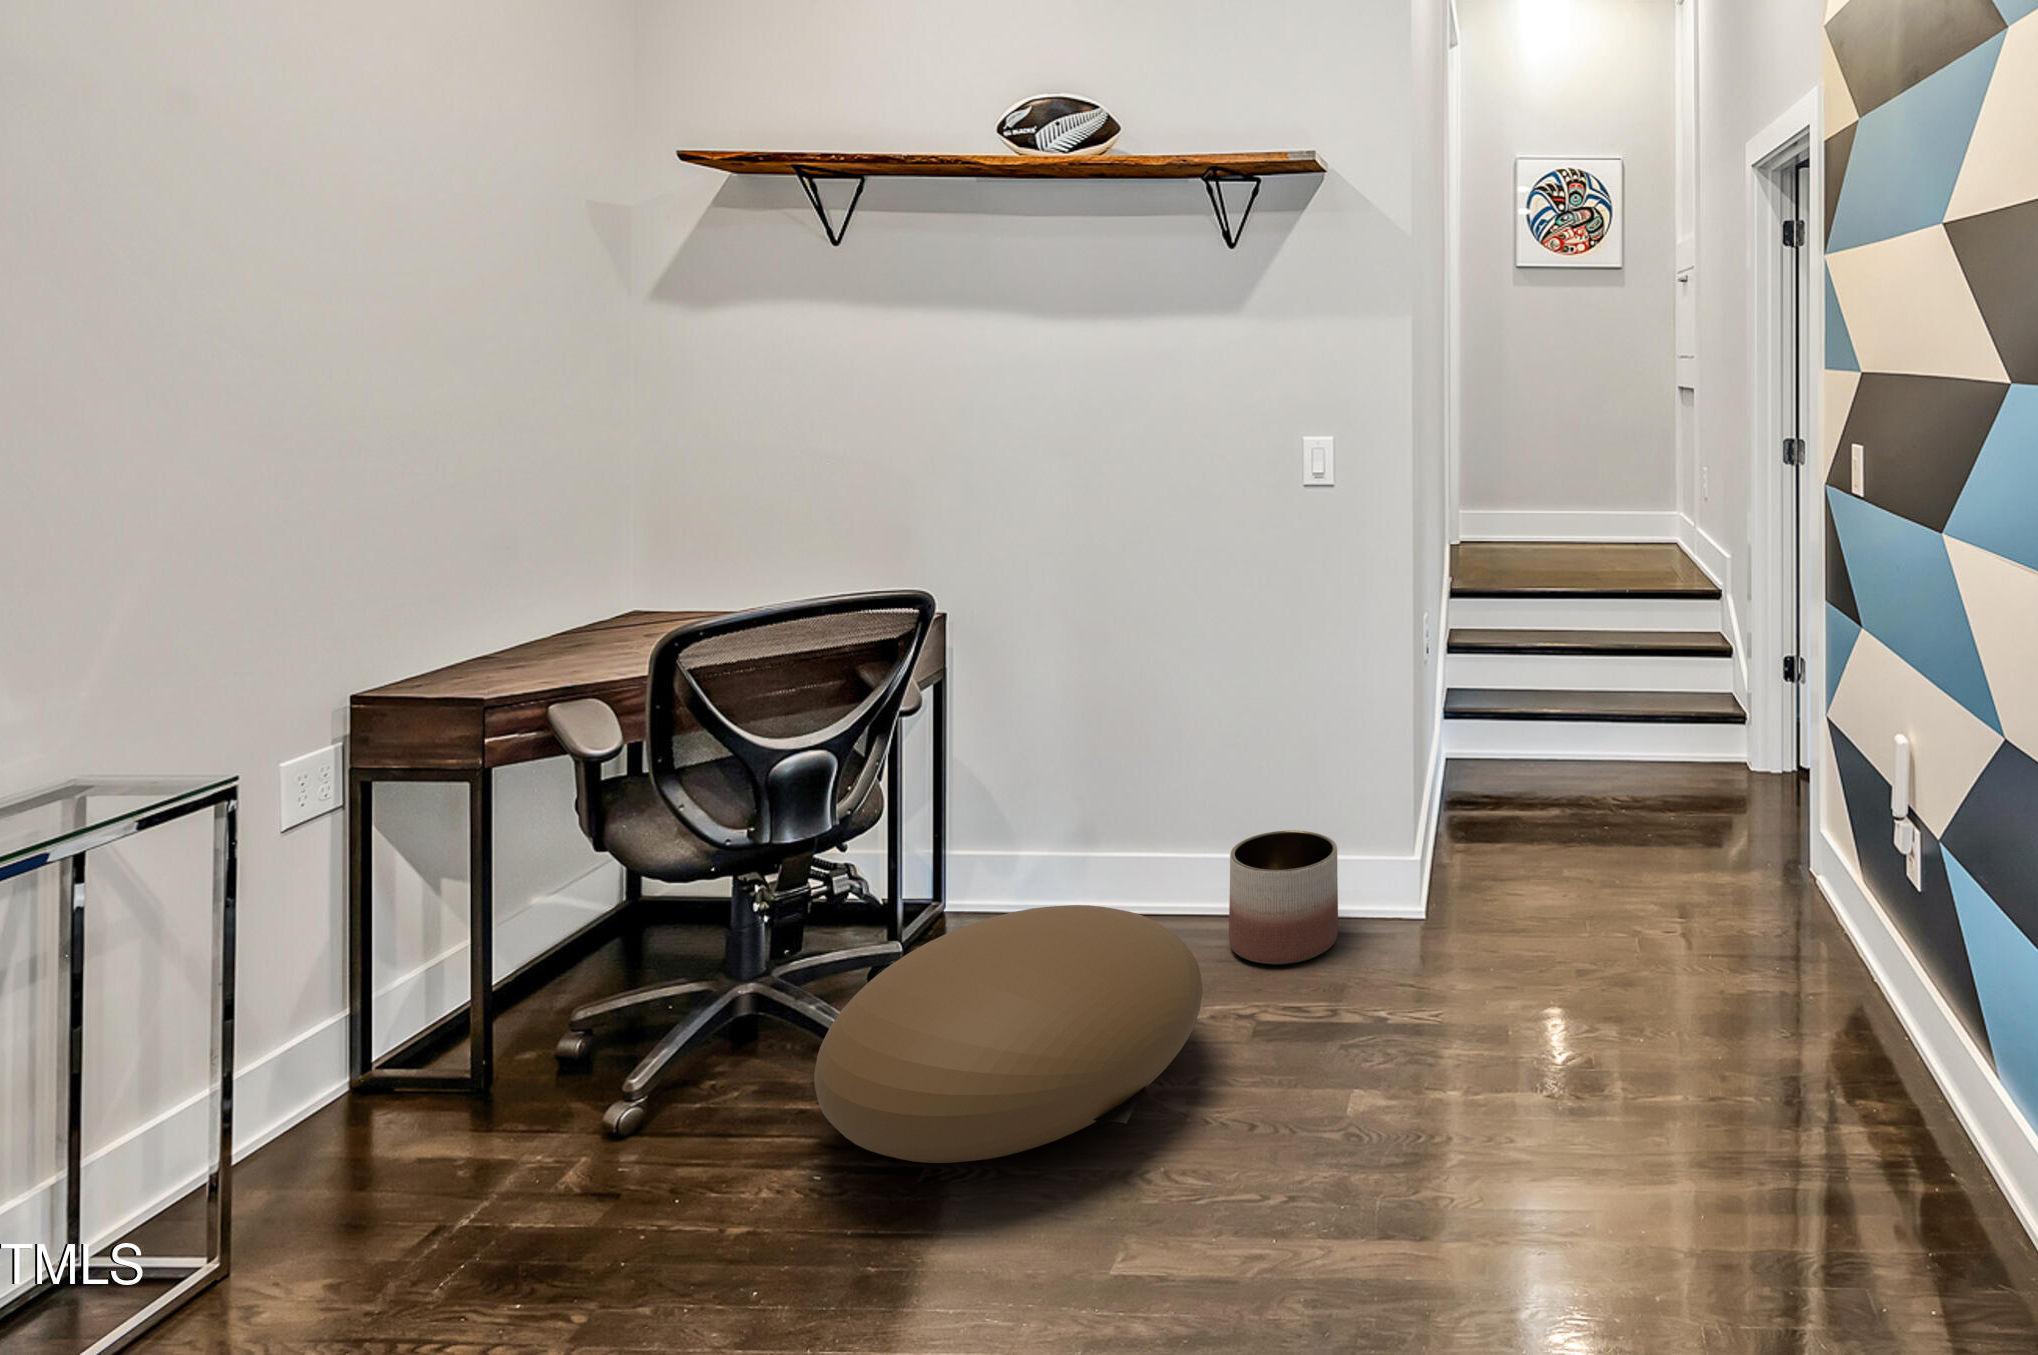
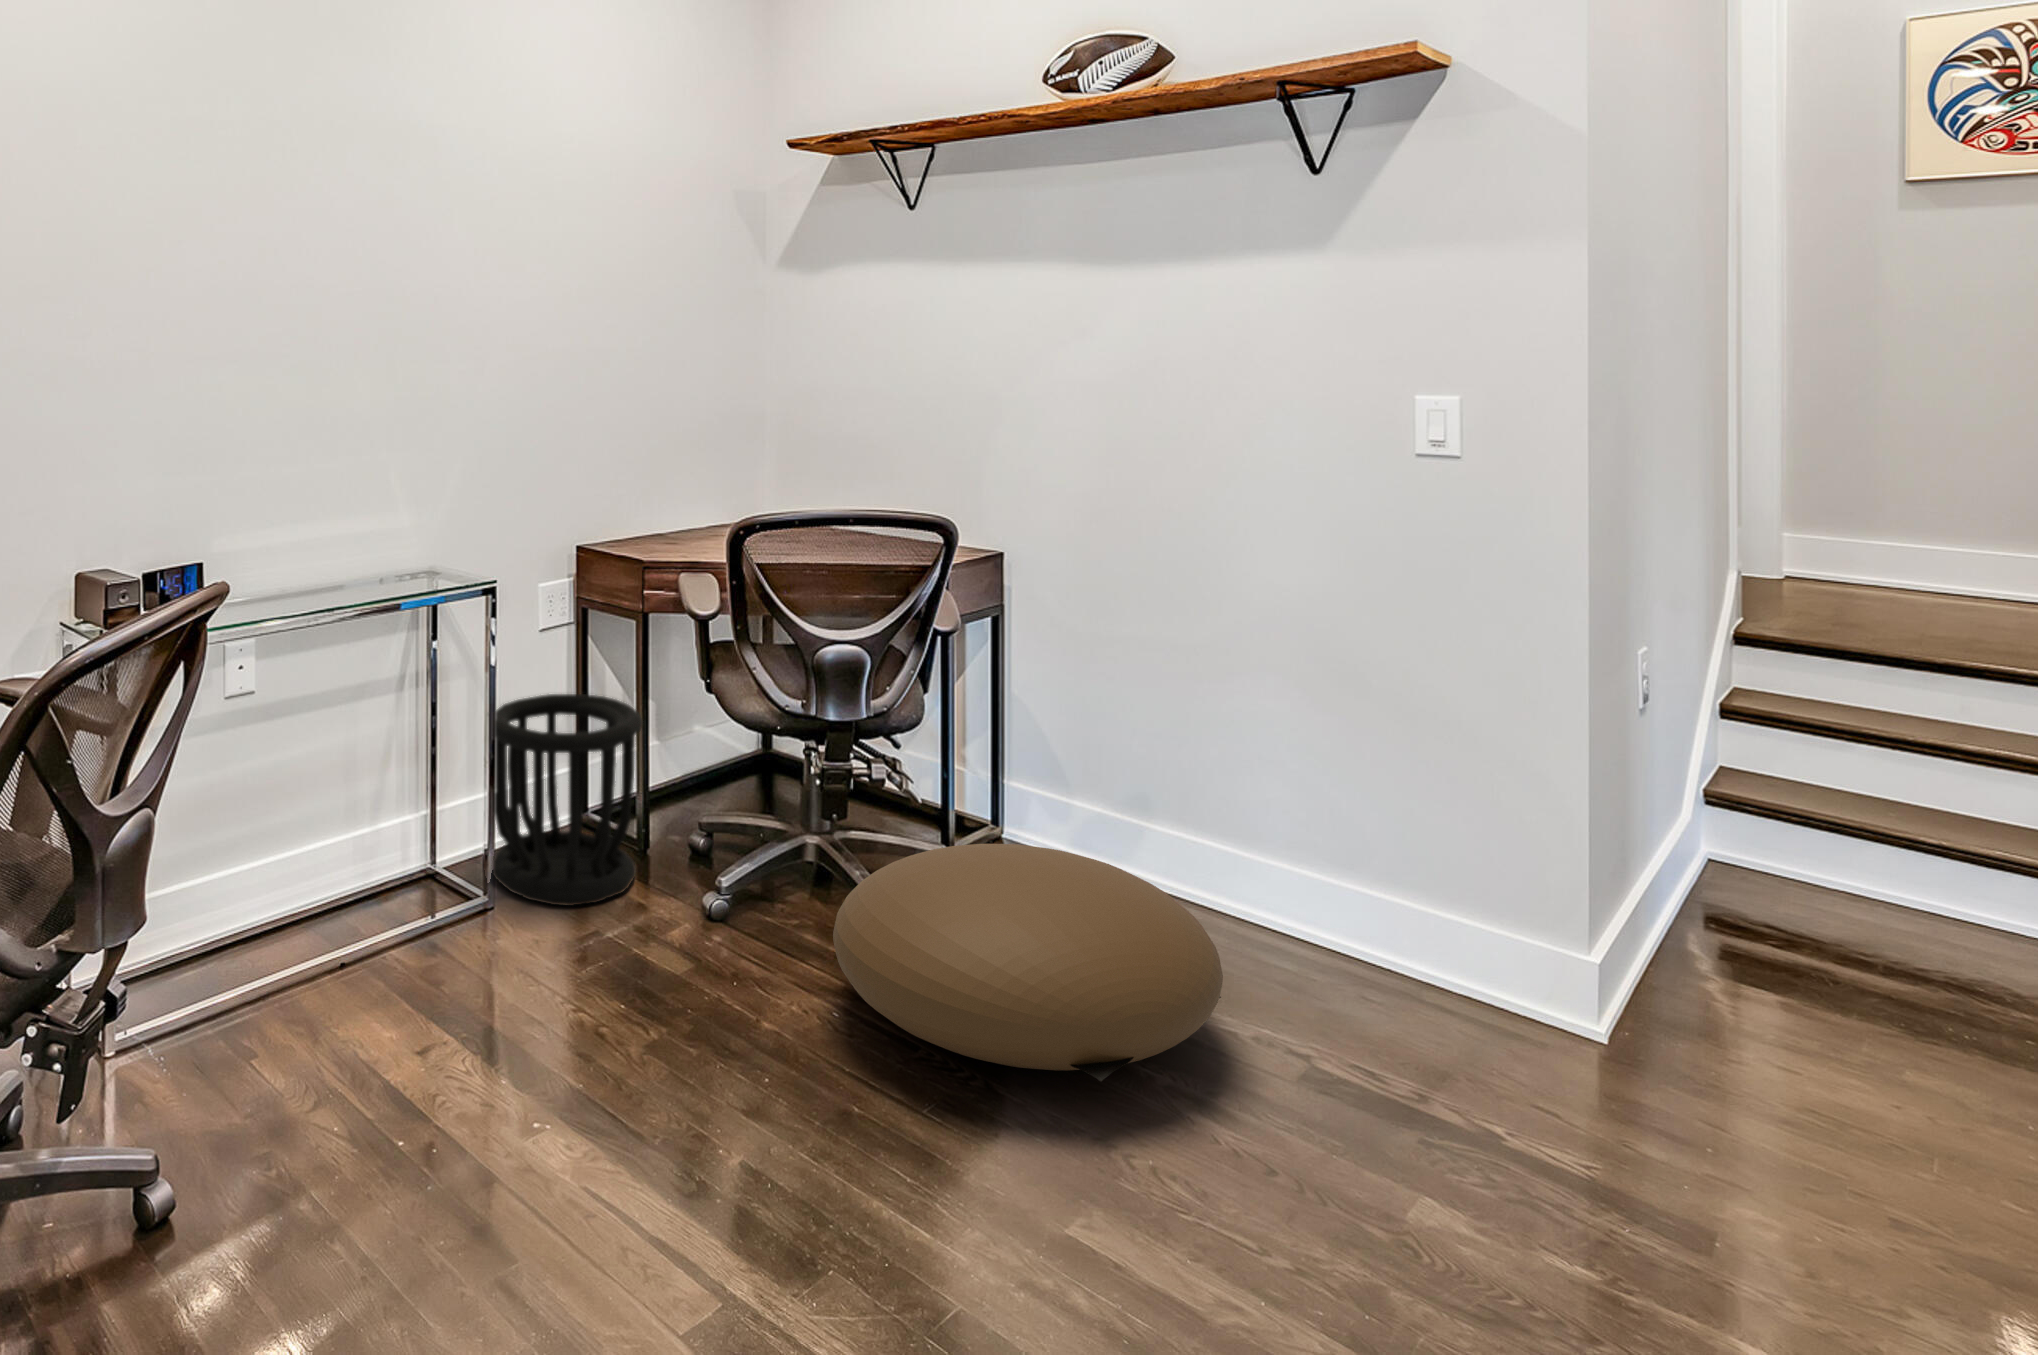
planter: present [1229,830,1338,965] -> none [1292,857,1443,1021]
wastebasket: none [200,891,494,1226] -> present [493,694,642,906]

